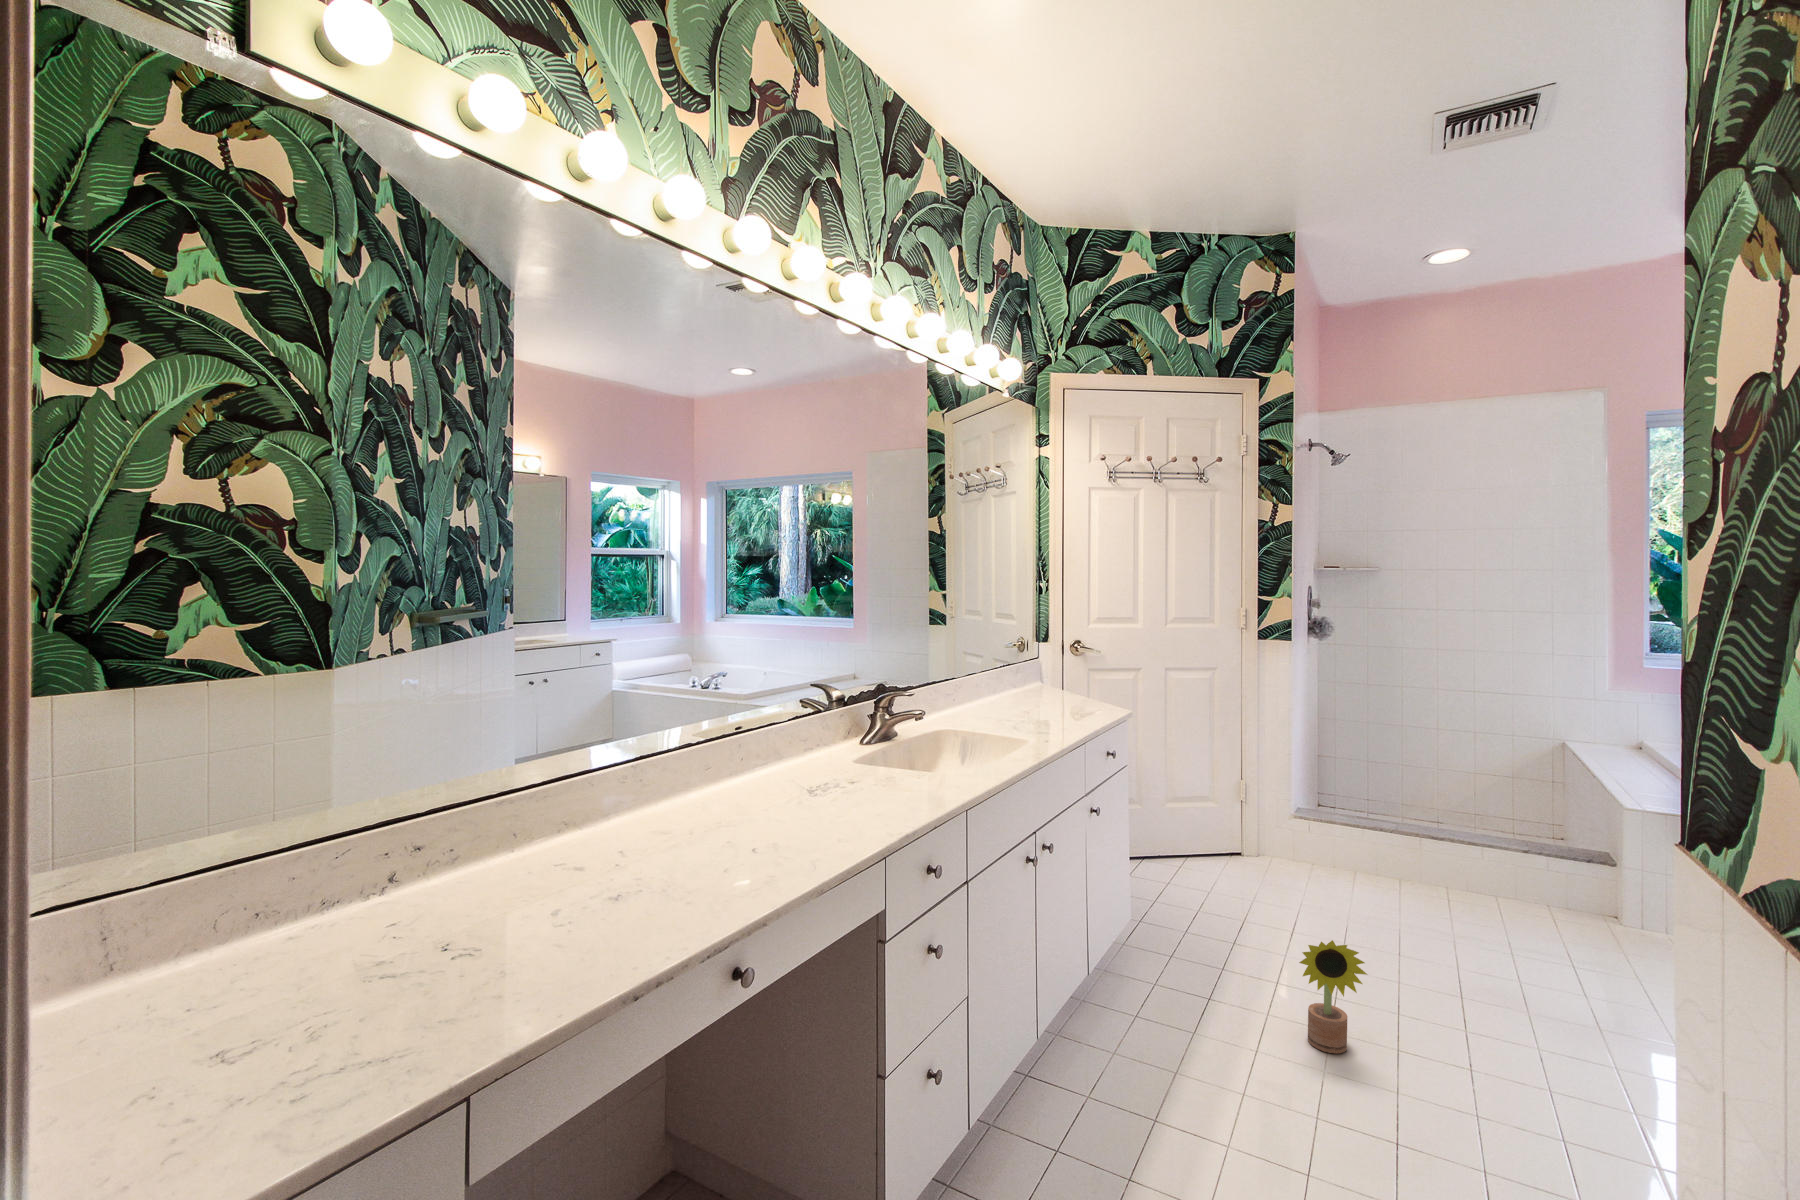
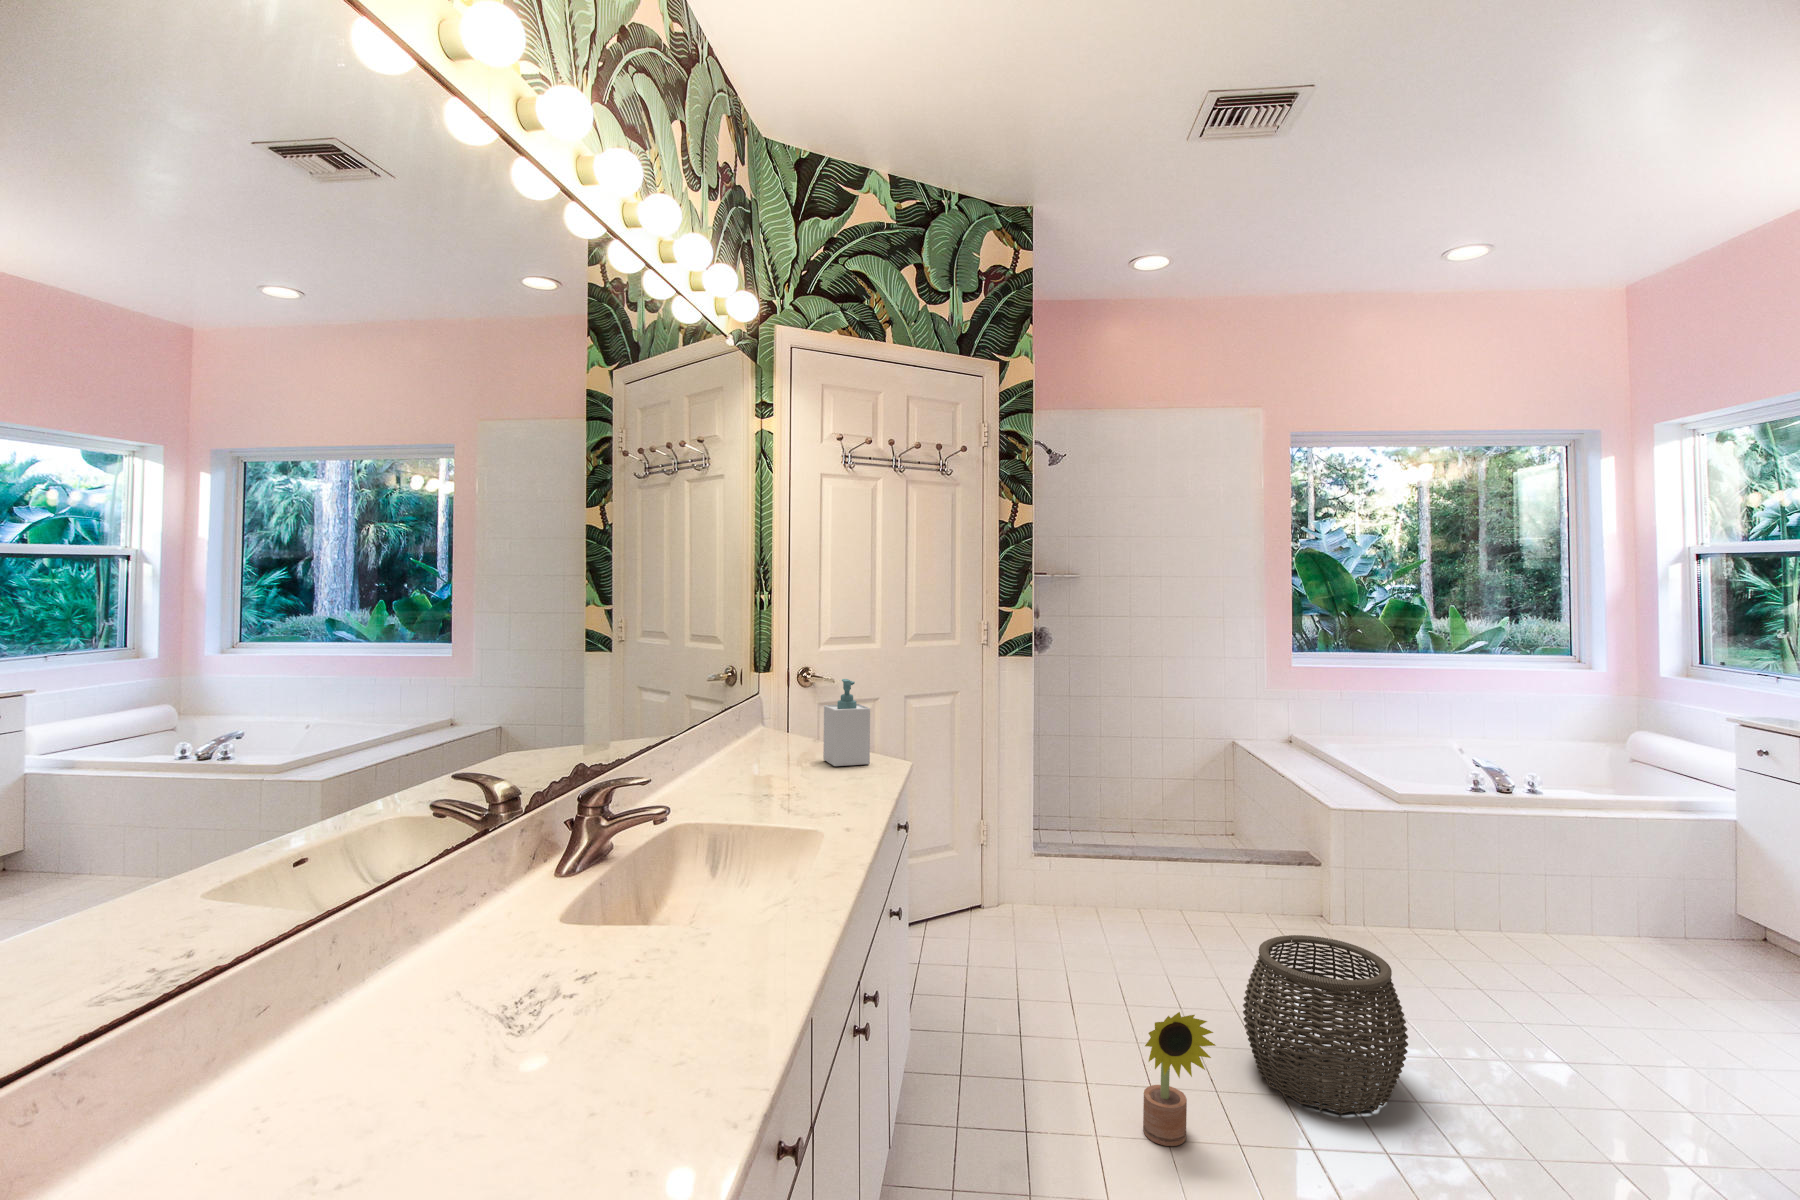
soap bottle: none [1056,653,1088,718] -> present [823,679,870,766]
woven basket: none [1435,906,1609,1076] -> present [1243,935,1408,1114]

